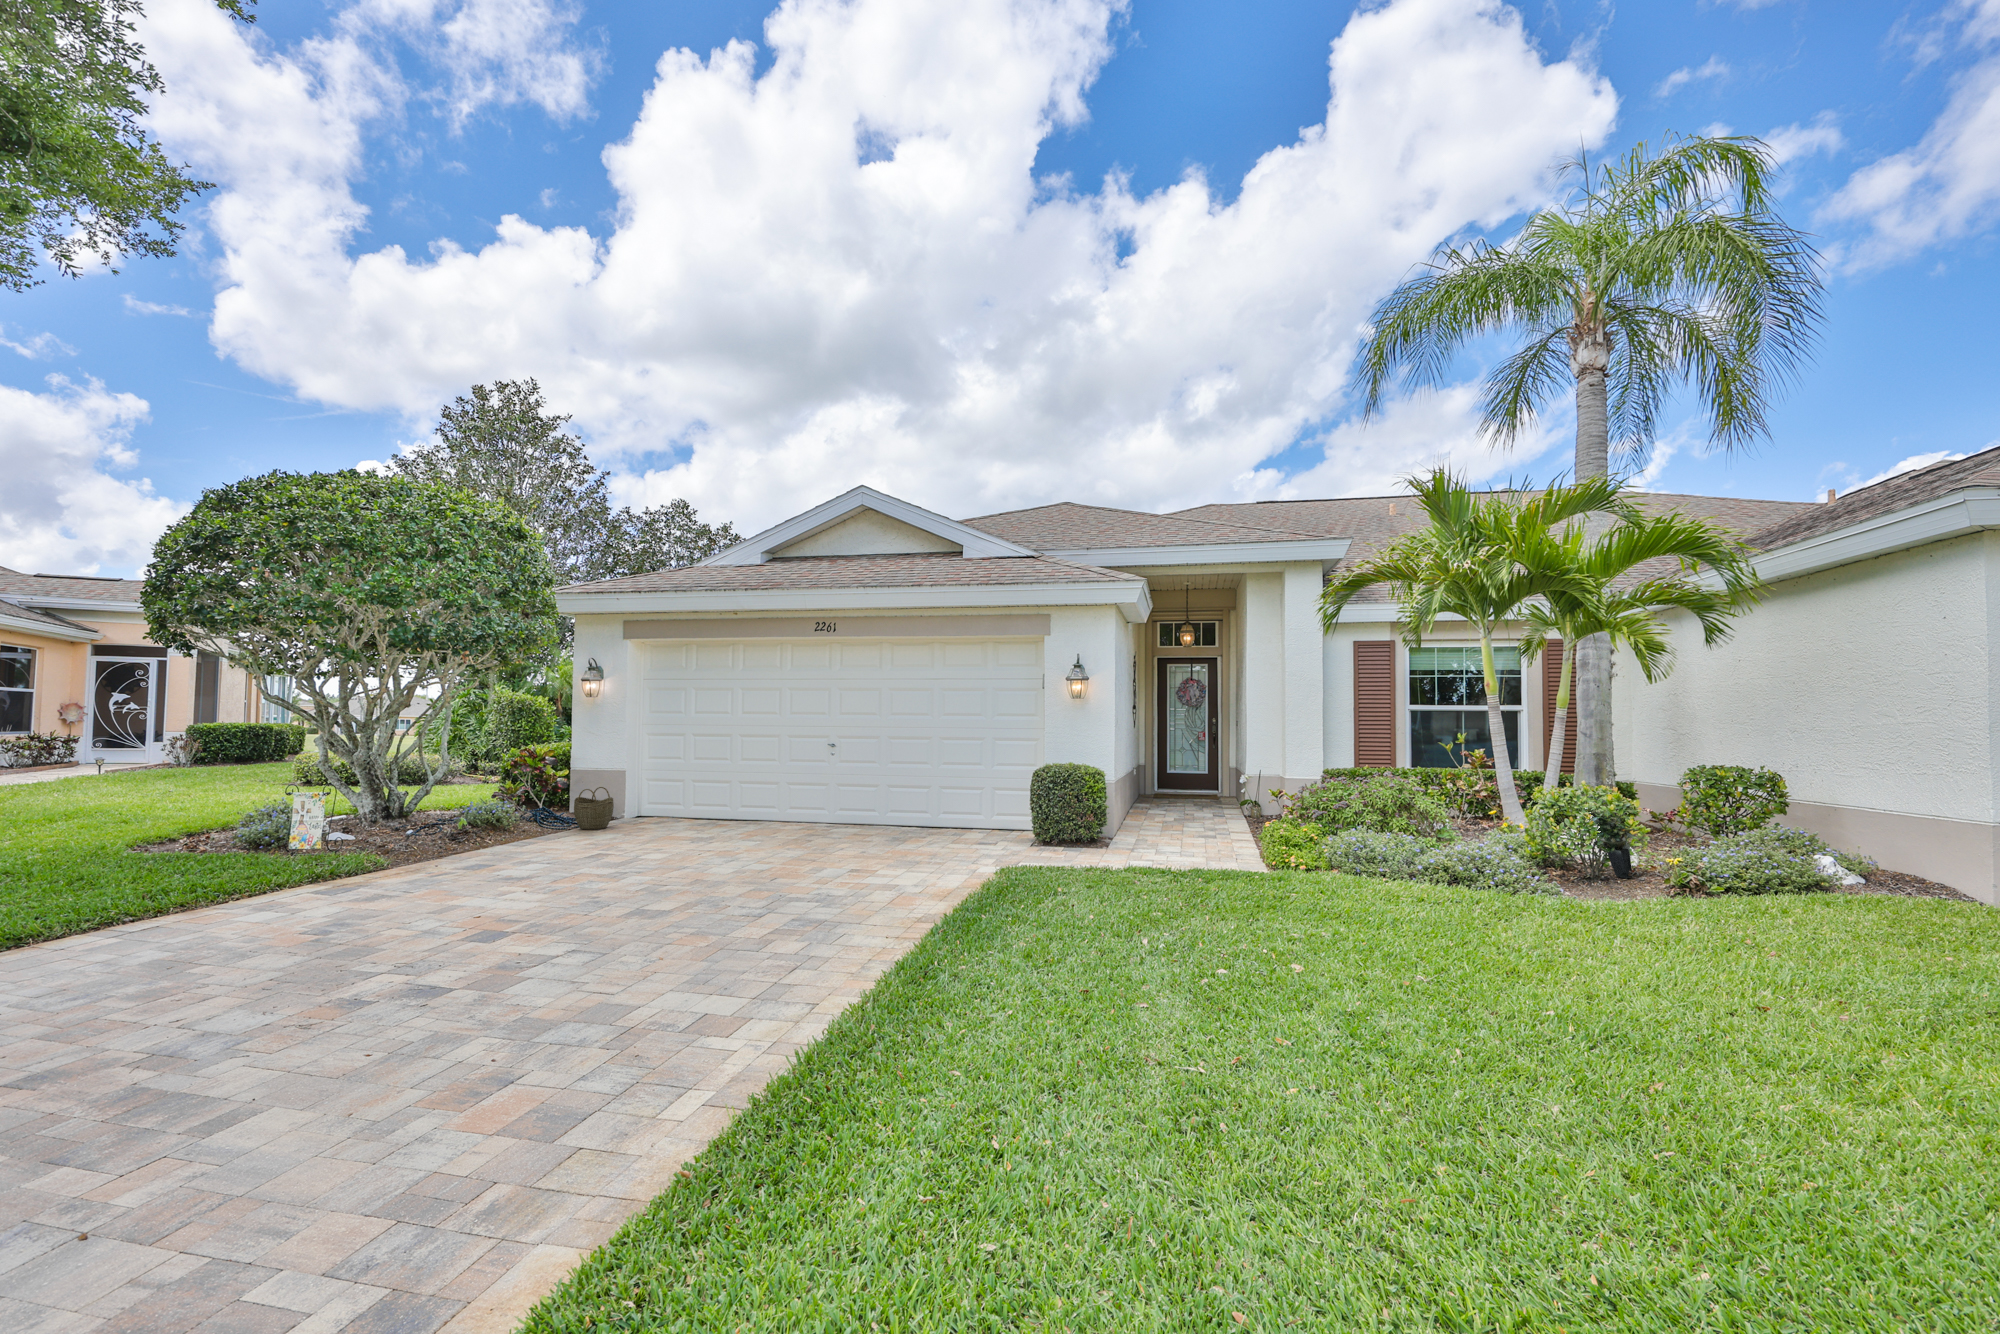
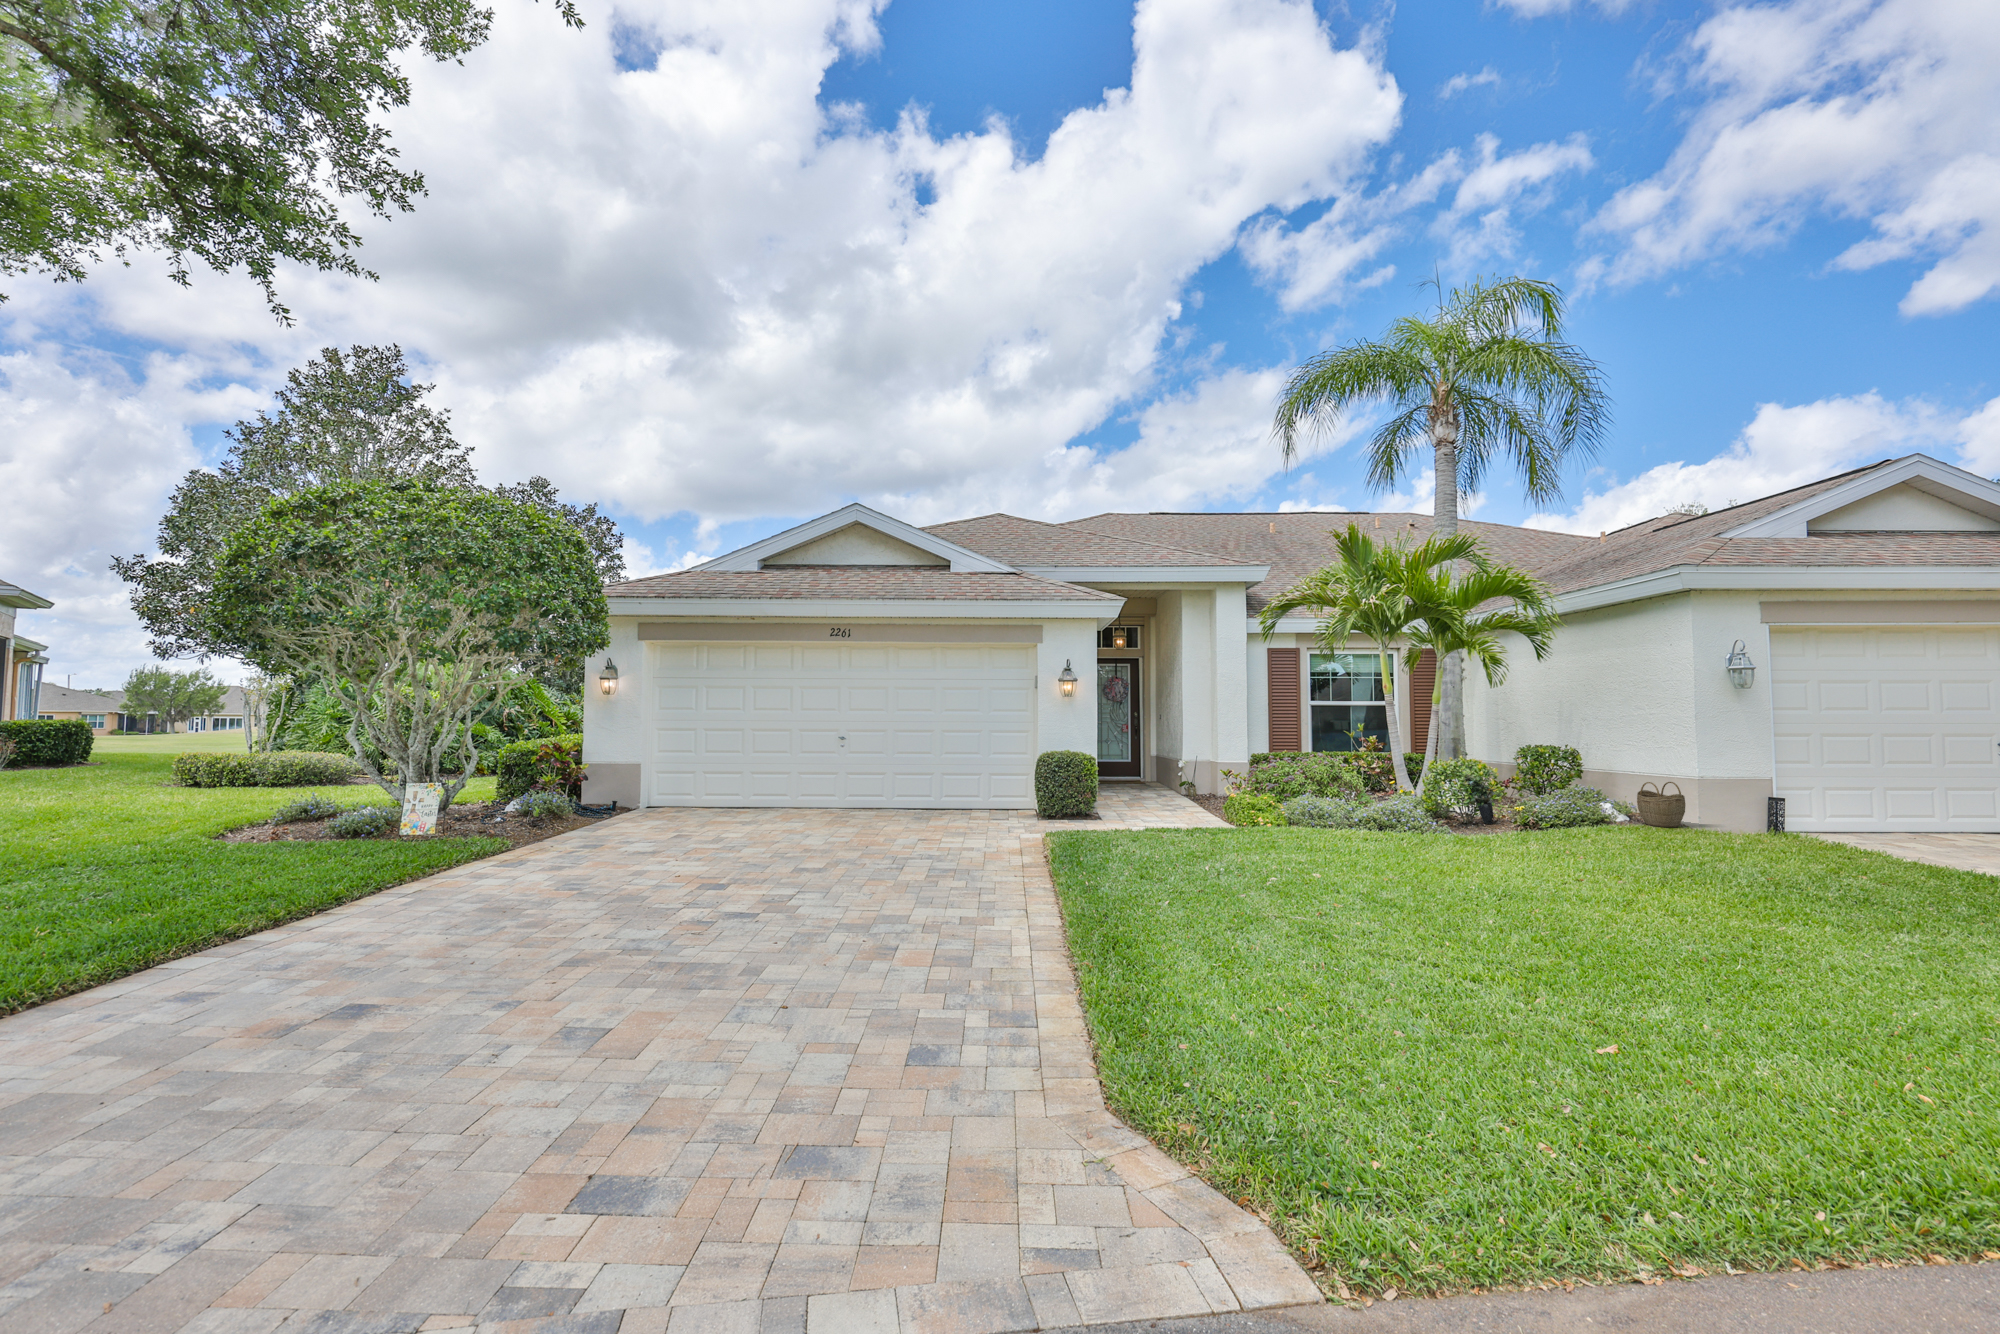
woven basket: present [574,787,614,830] -> present [1637,782,1686,827]

